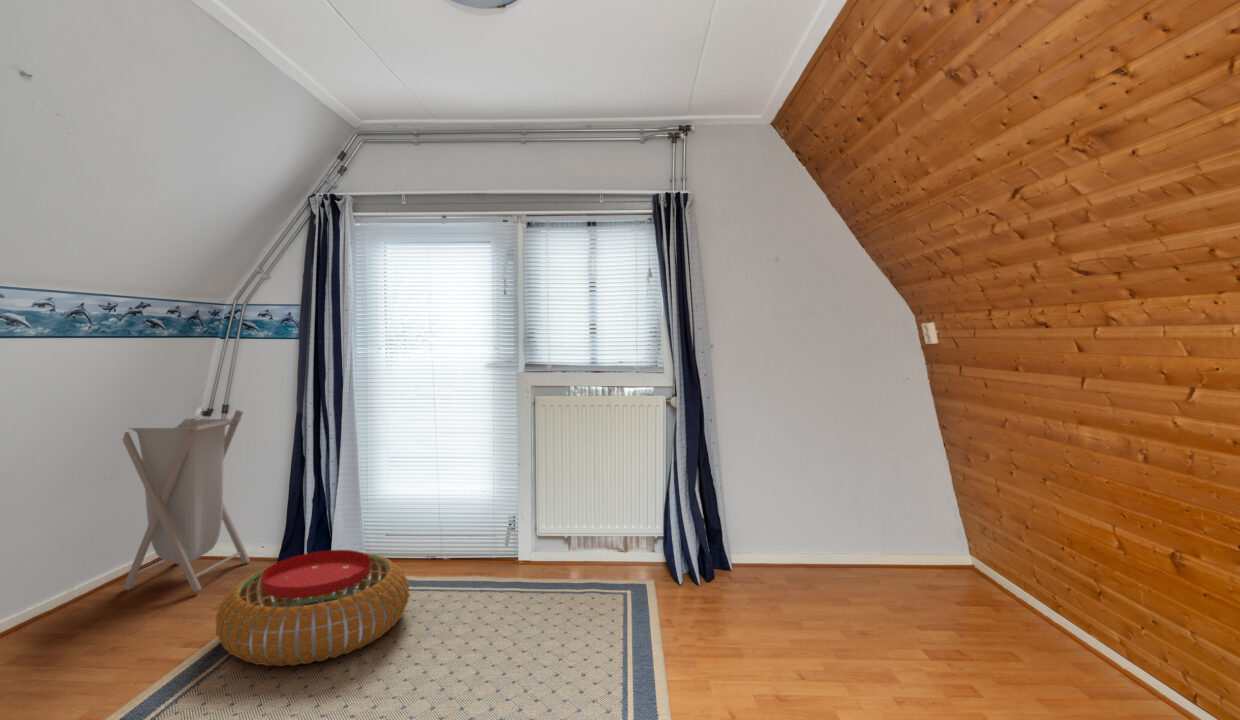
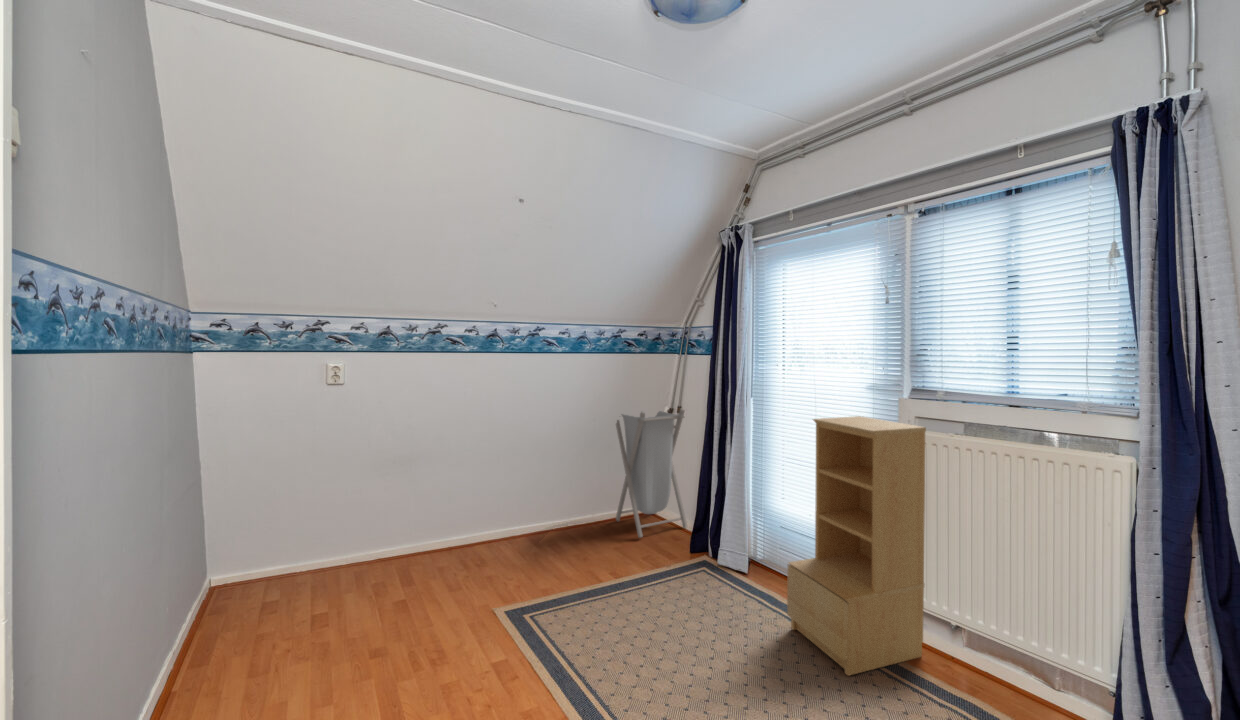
bookshelf: none [449,391,546,598] -> present [787,416,926,675]
pouf: present [216,550,409,666] -> none [594,536,743,639]

